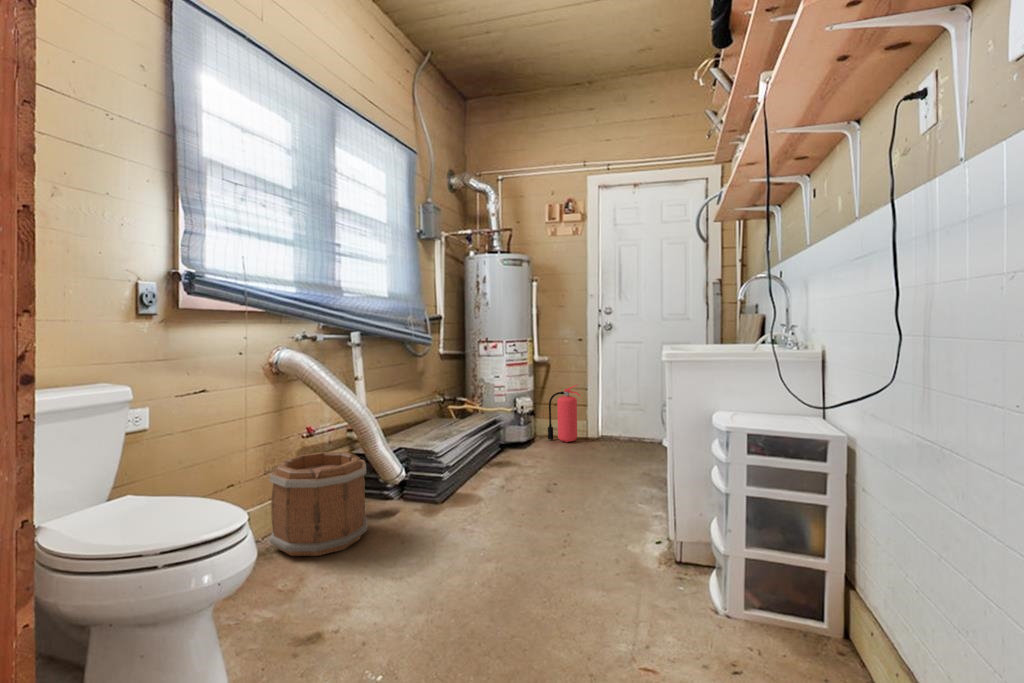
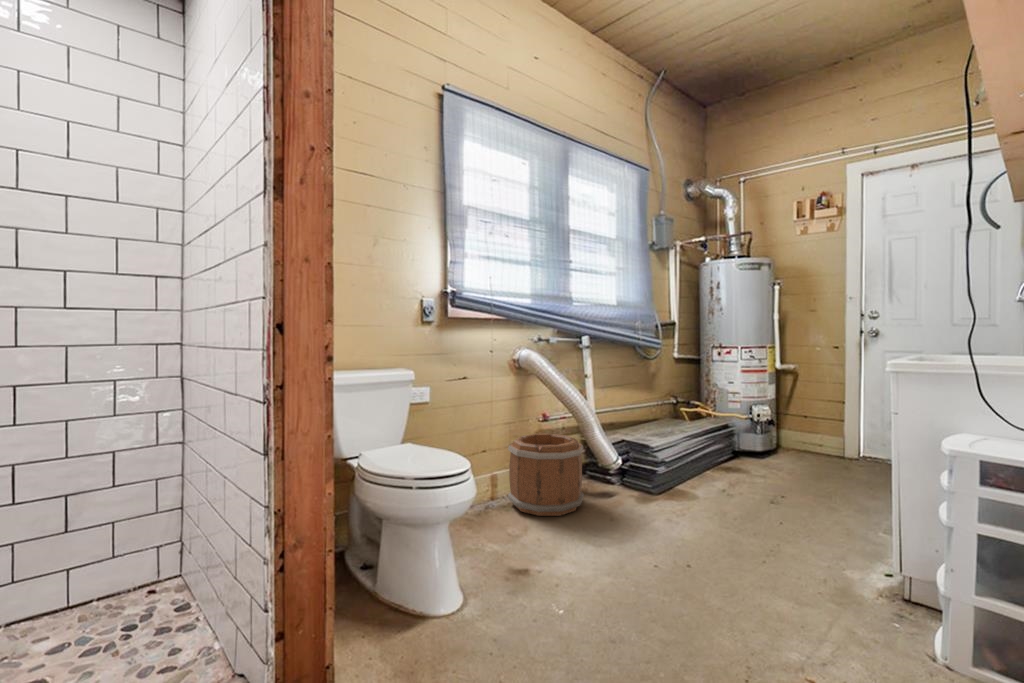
fire extinguisher: present [548,385,580,442] -> none [797,397,840,461]

